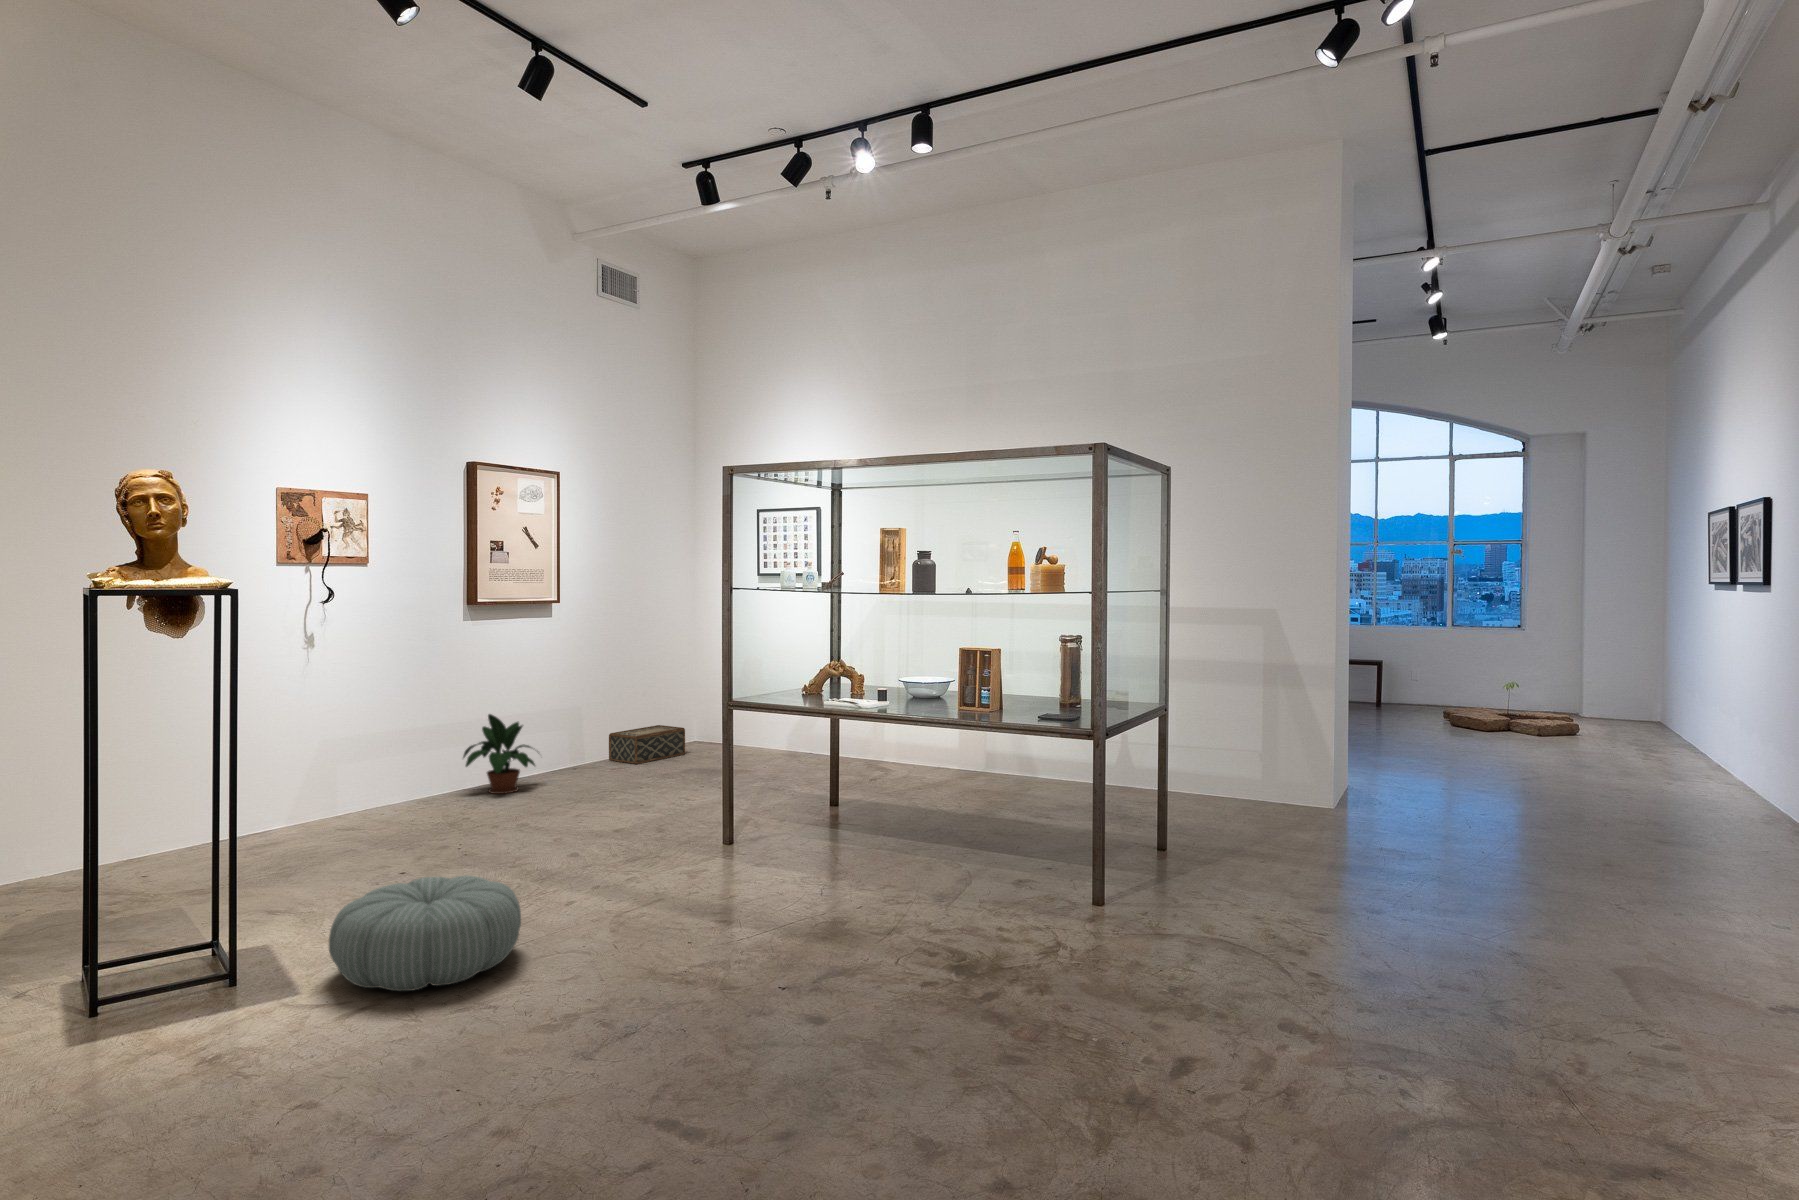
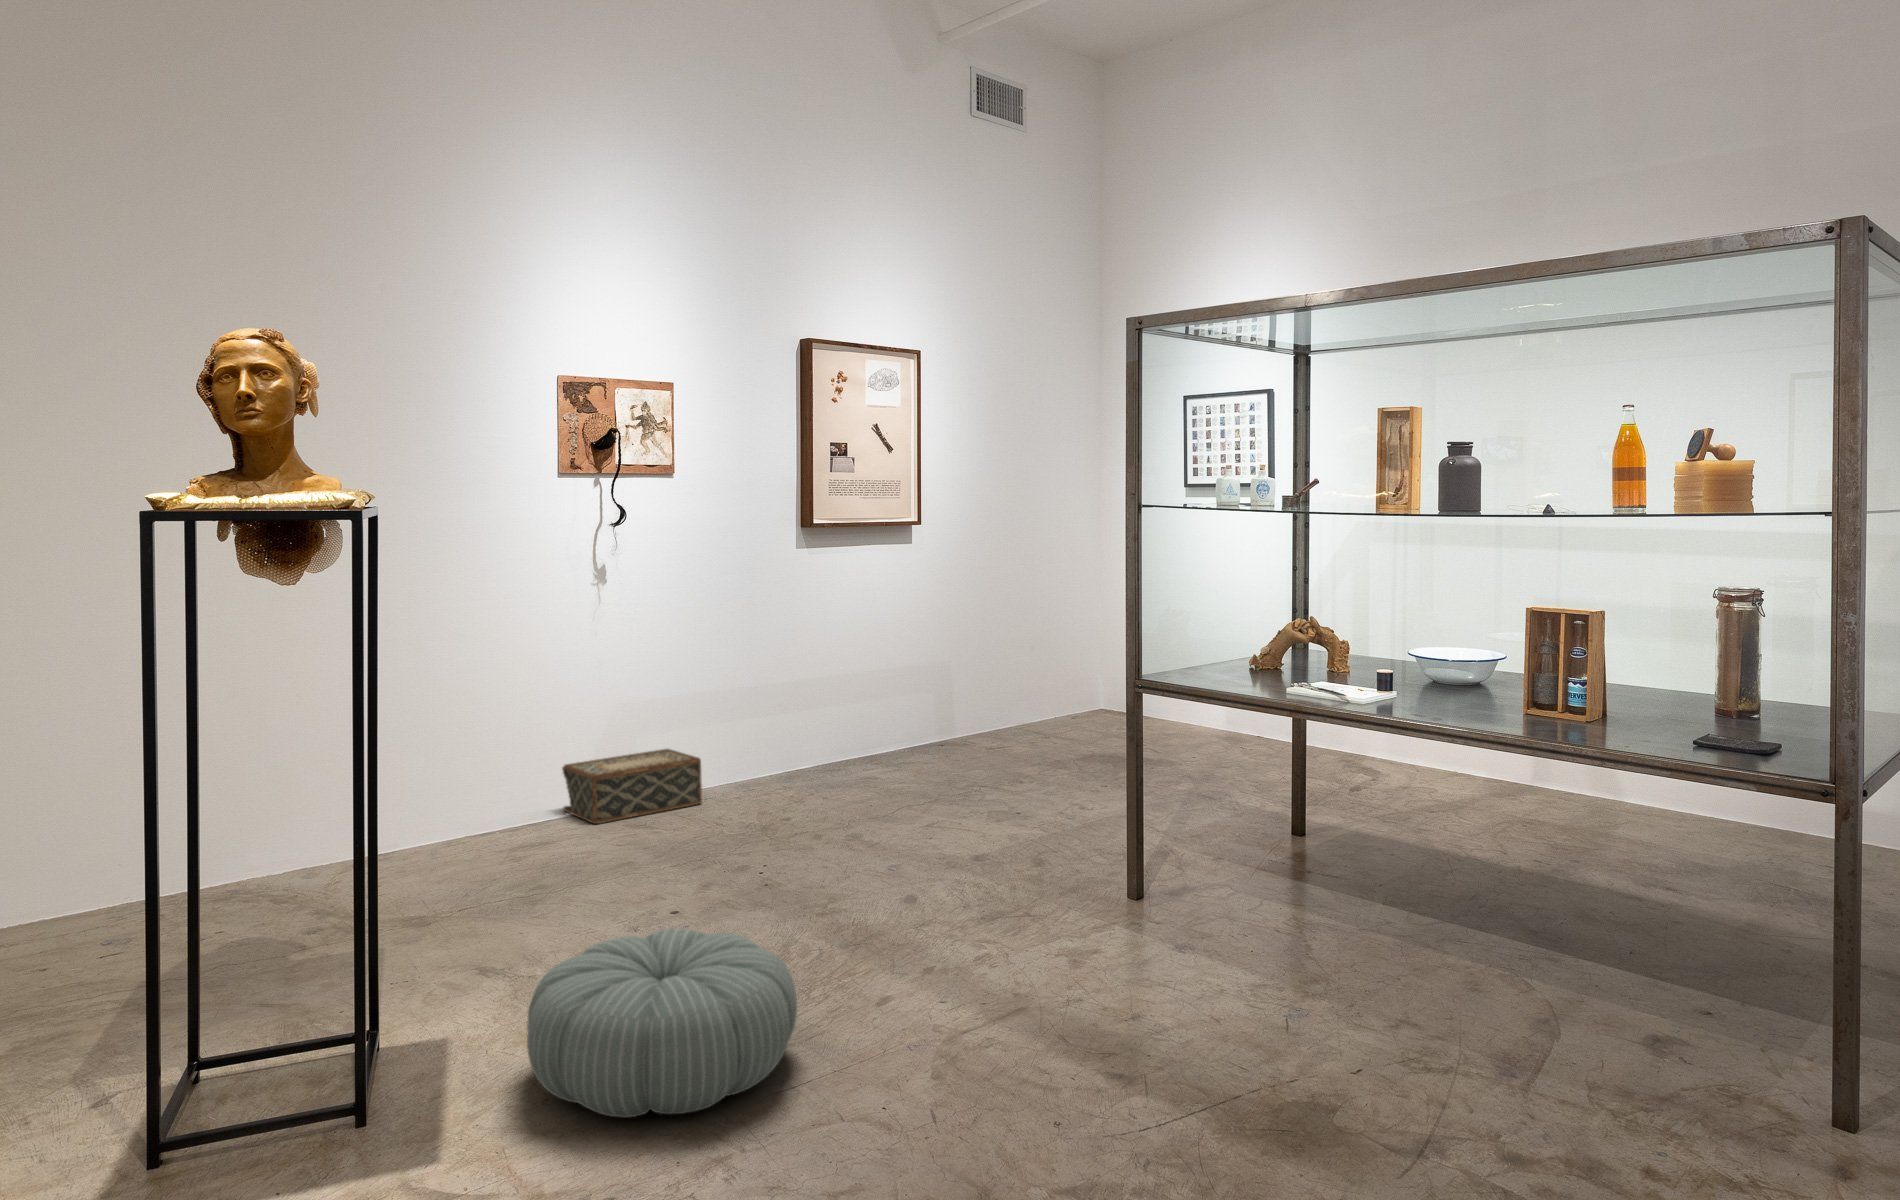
potted plant: present [463,714,535,794] -> none [790,674,889,780]
woven basket: present [609,725,685,764] -> present [562,749,702,824]

